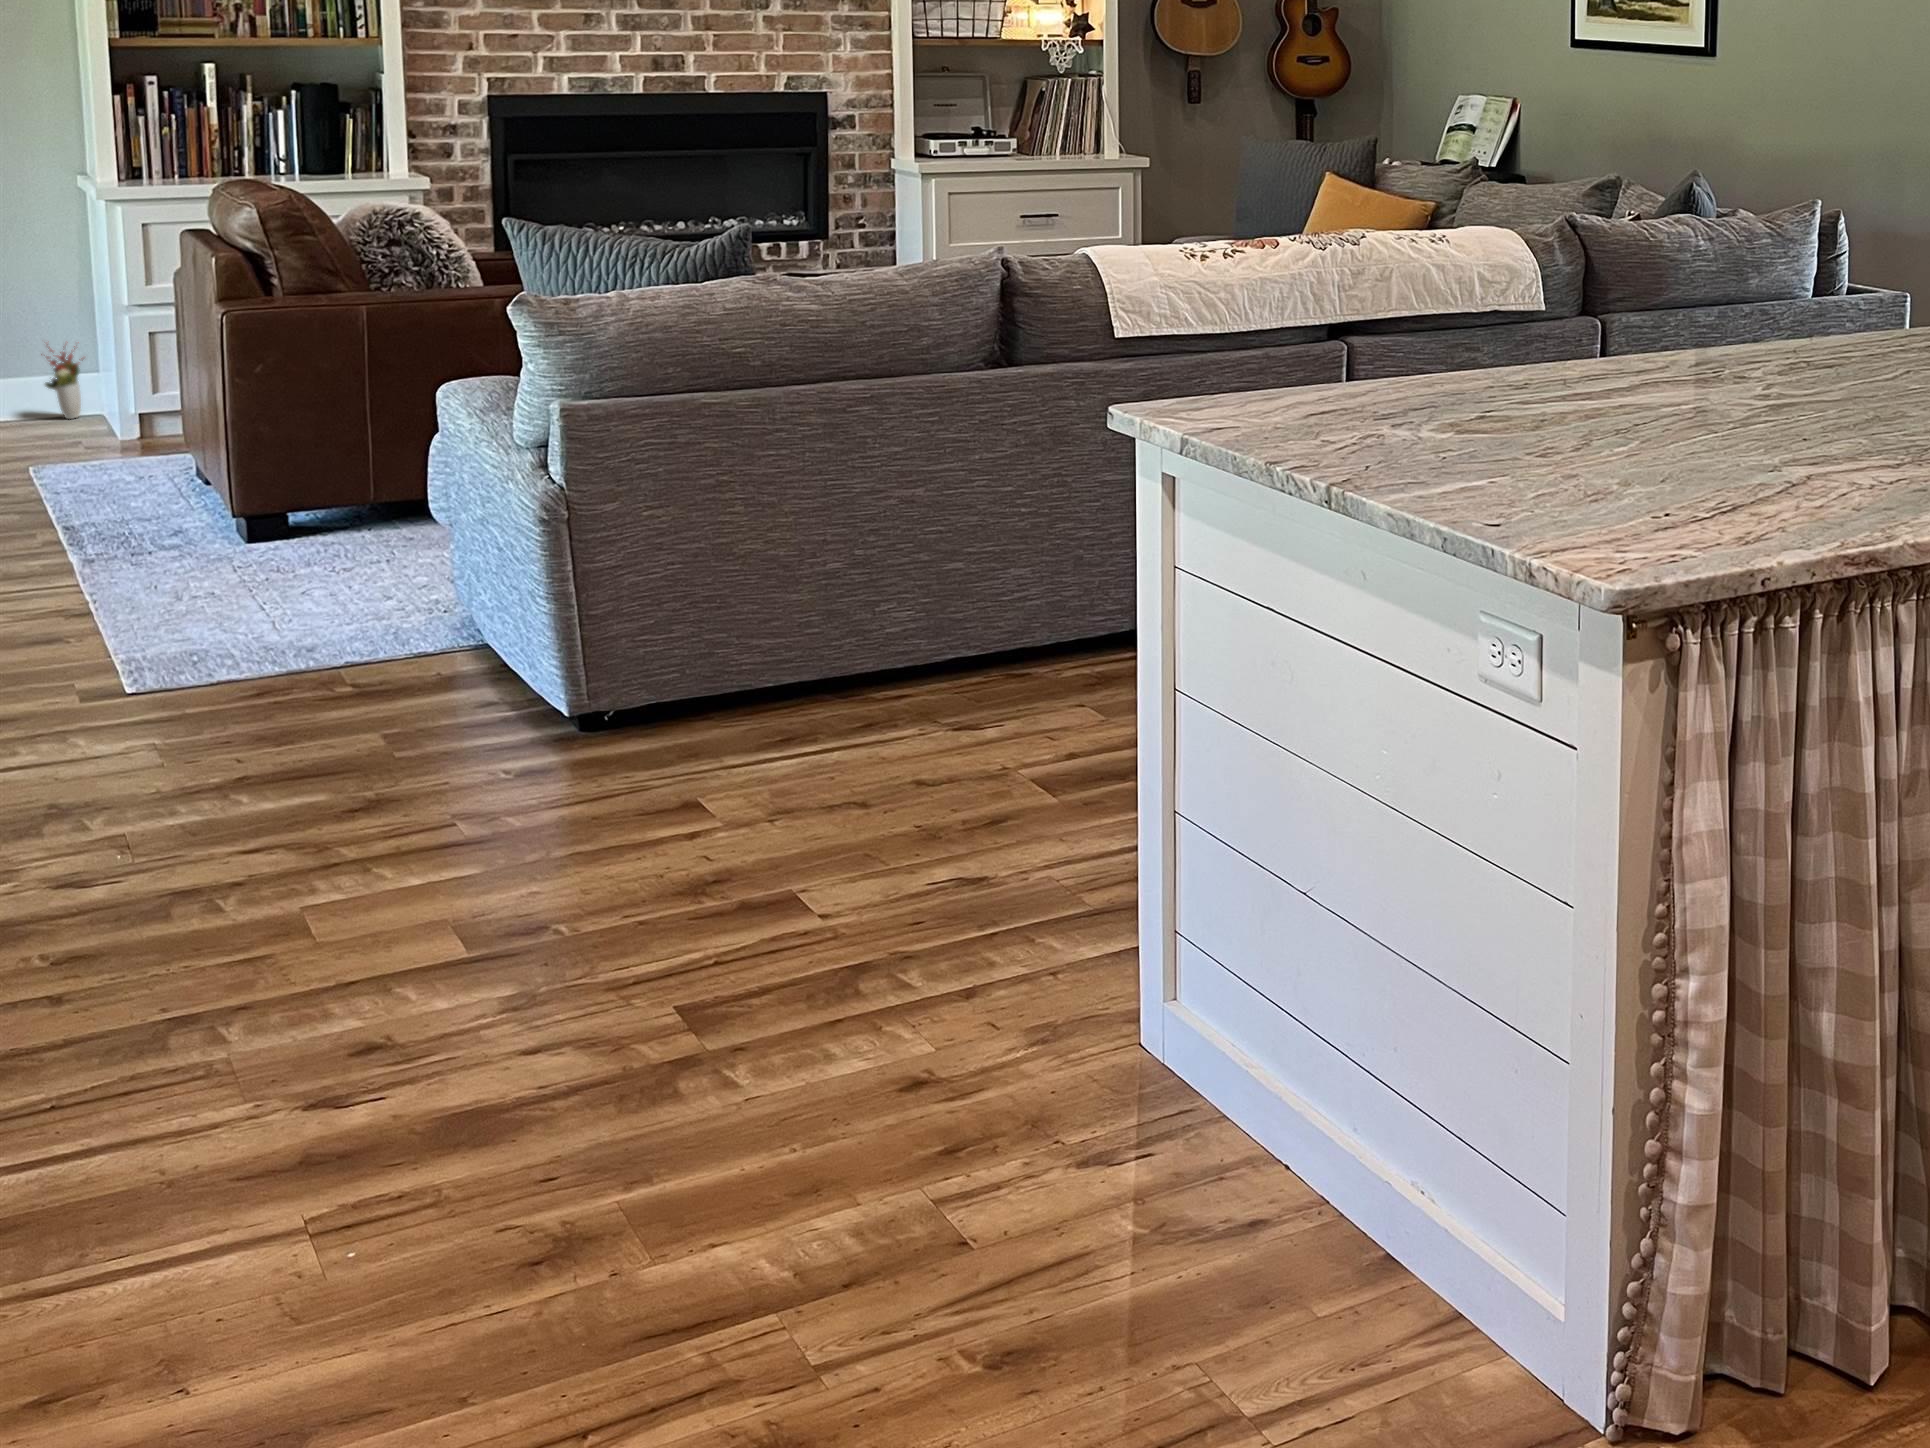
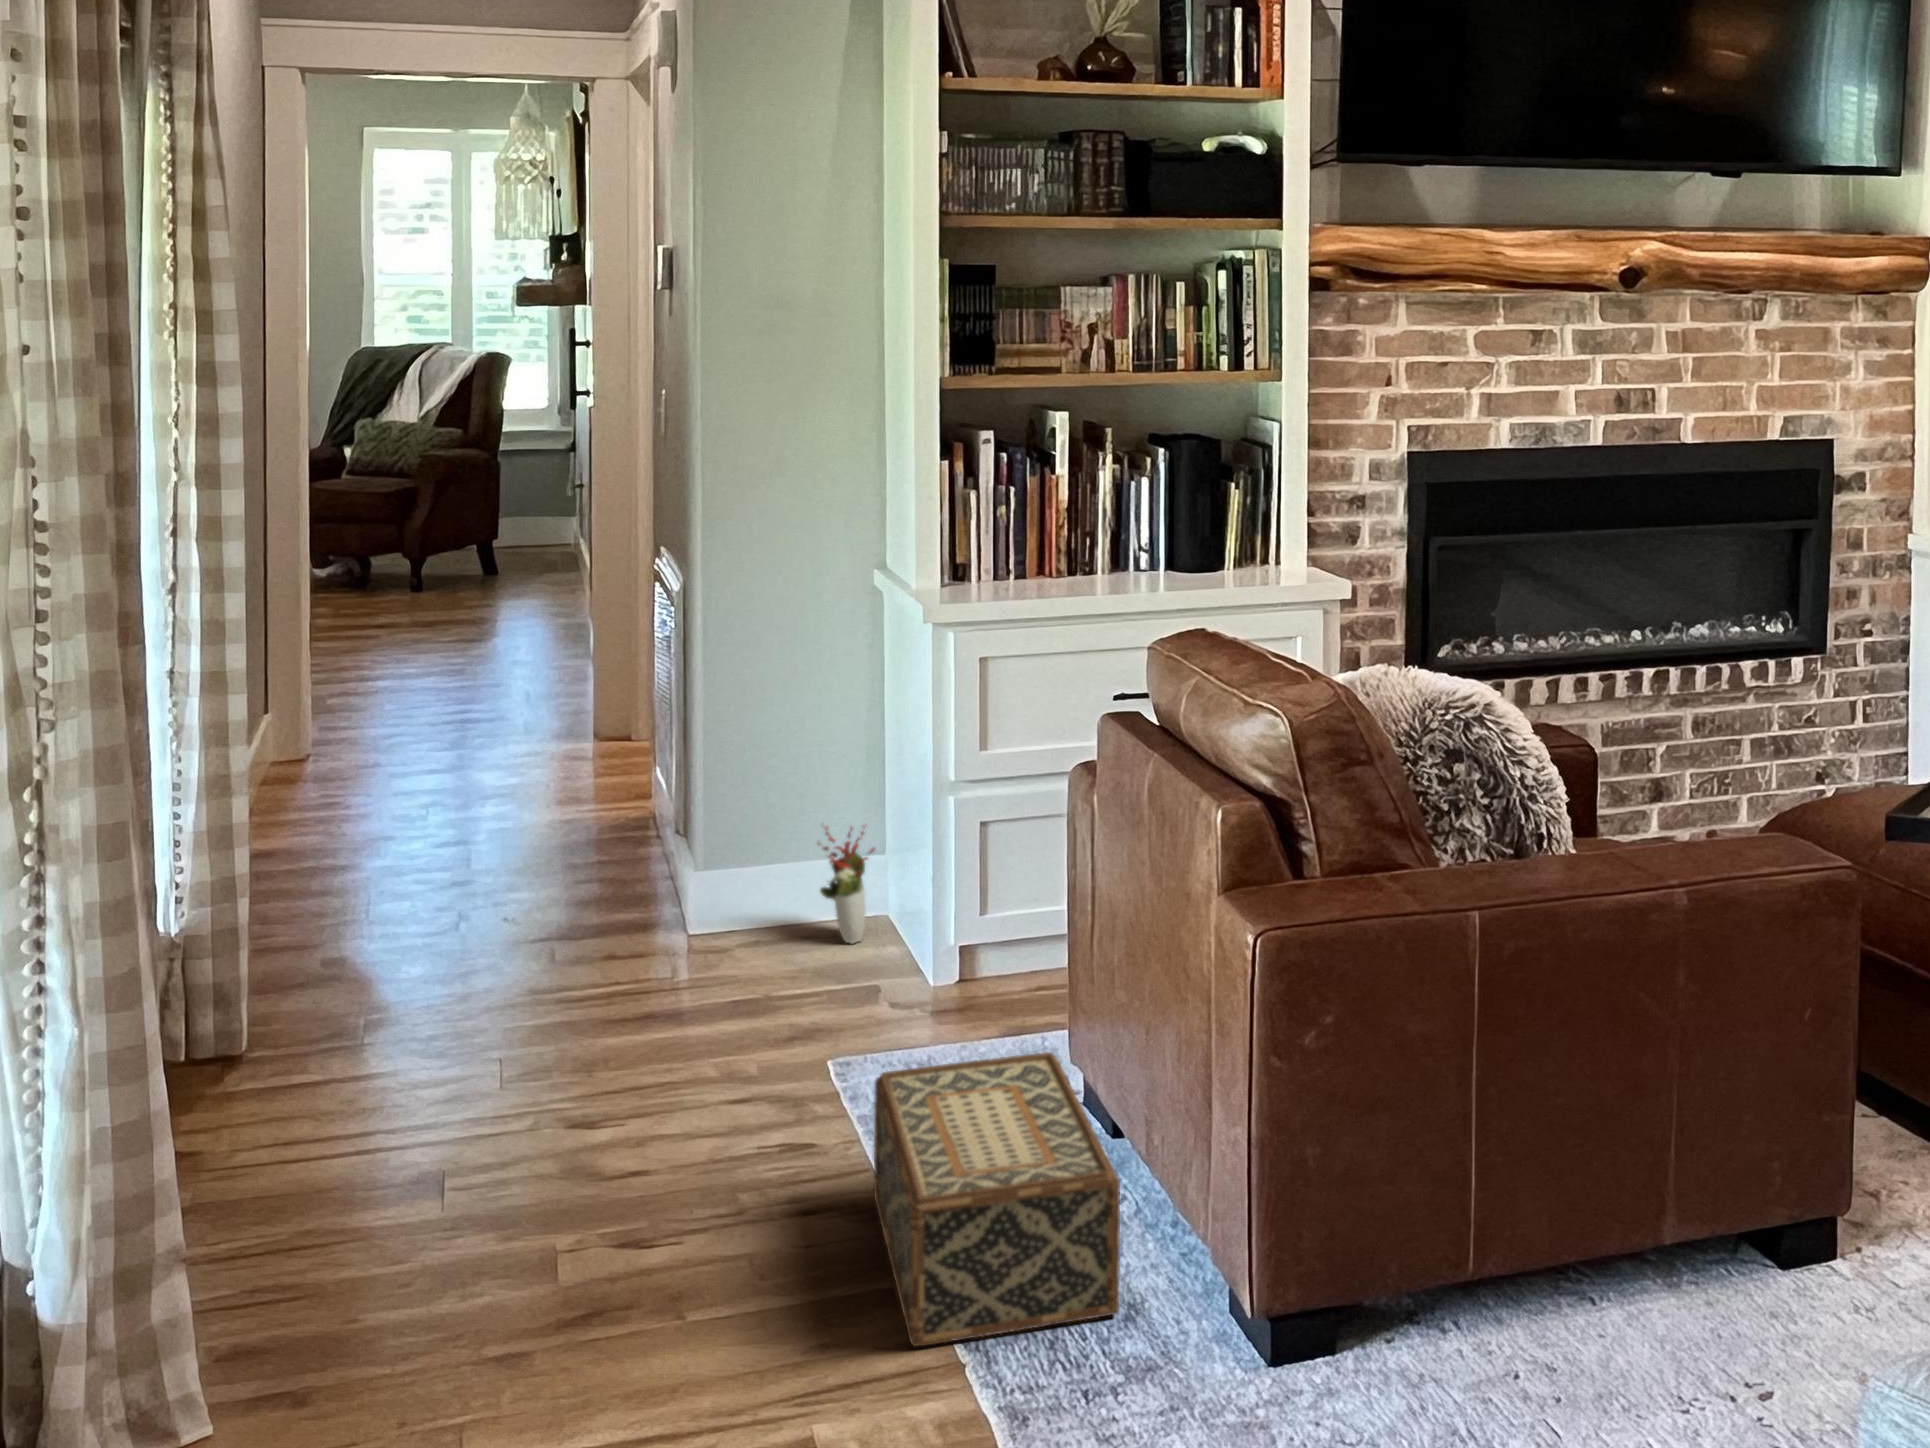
woven basket: none [46,418,185,535] -> present [874,1052,1120,1346]

